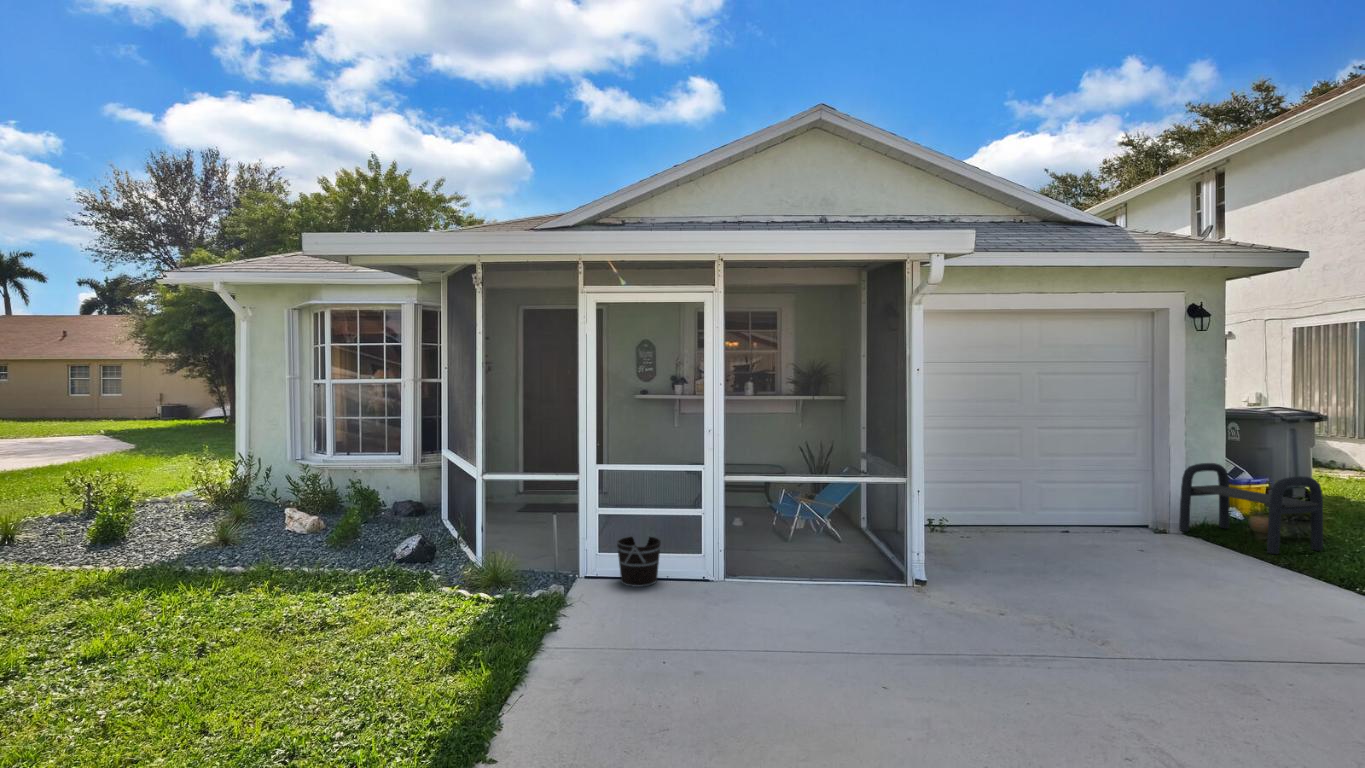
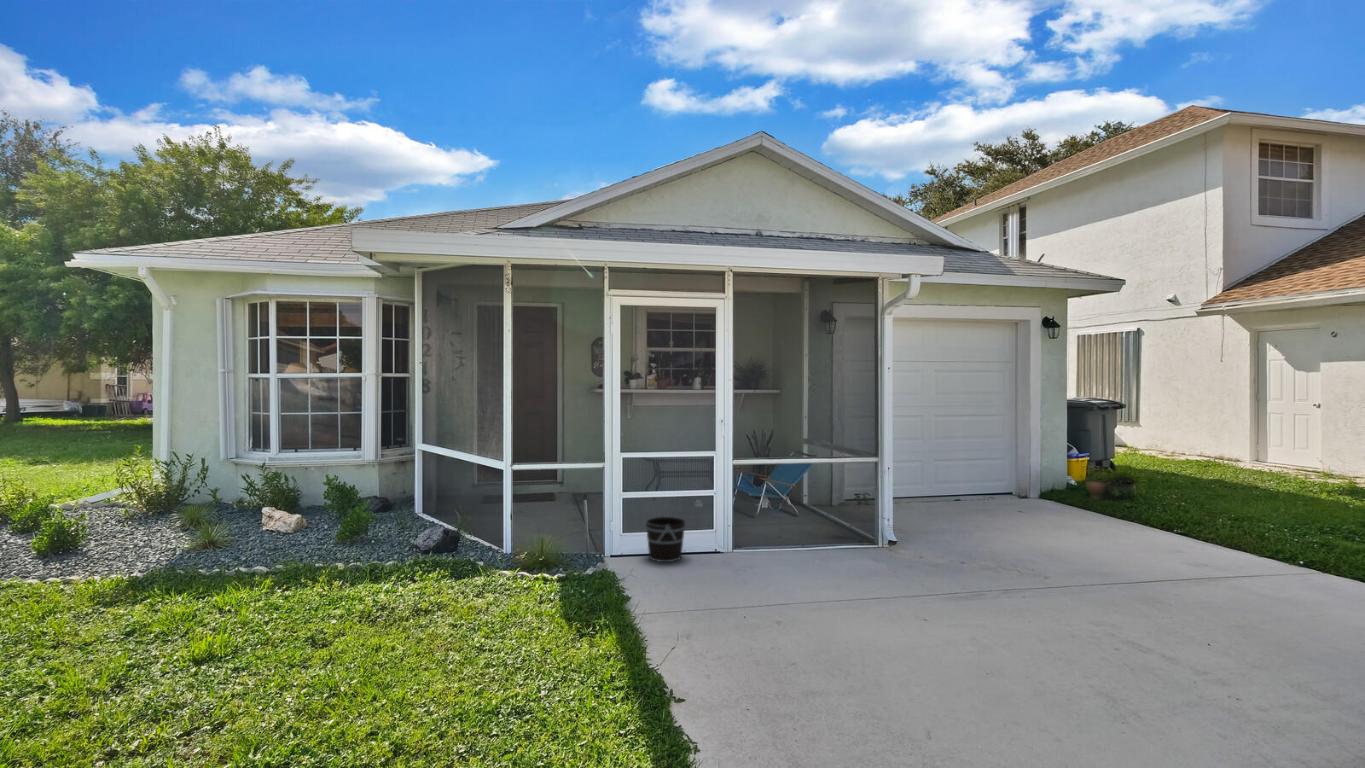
bench: present [1179,463,1323,554] -> none [1037,441,1137,508]

